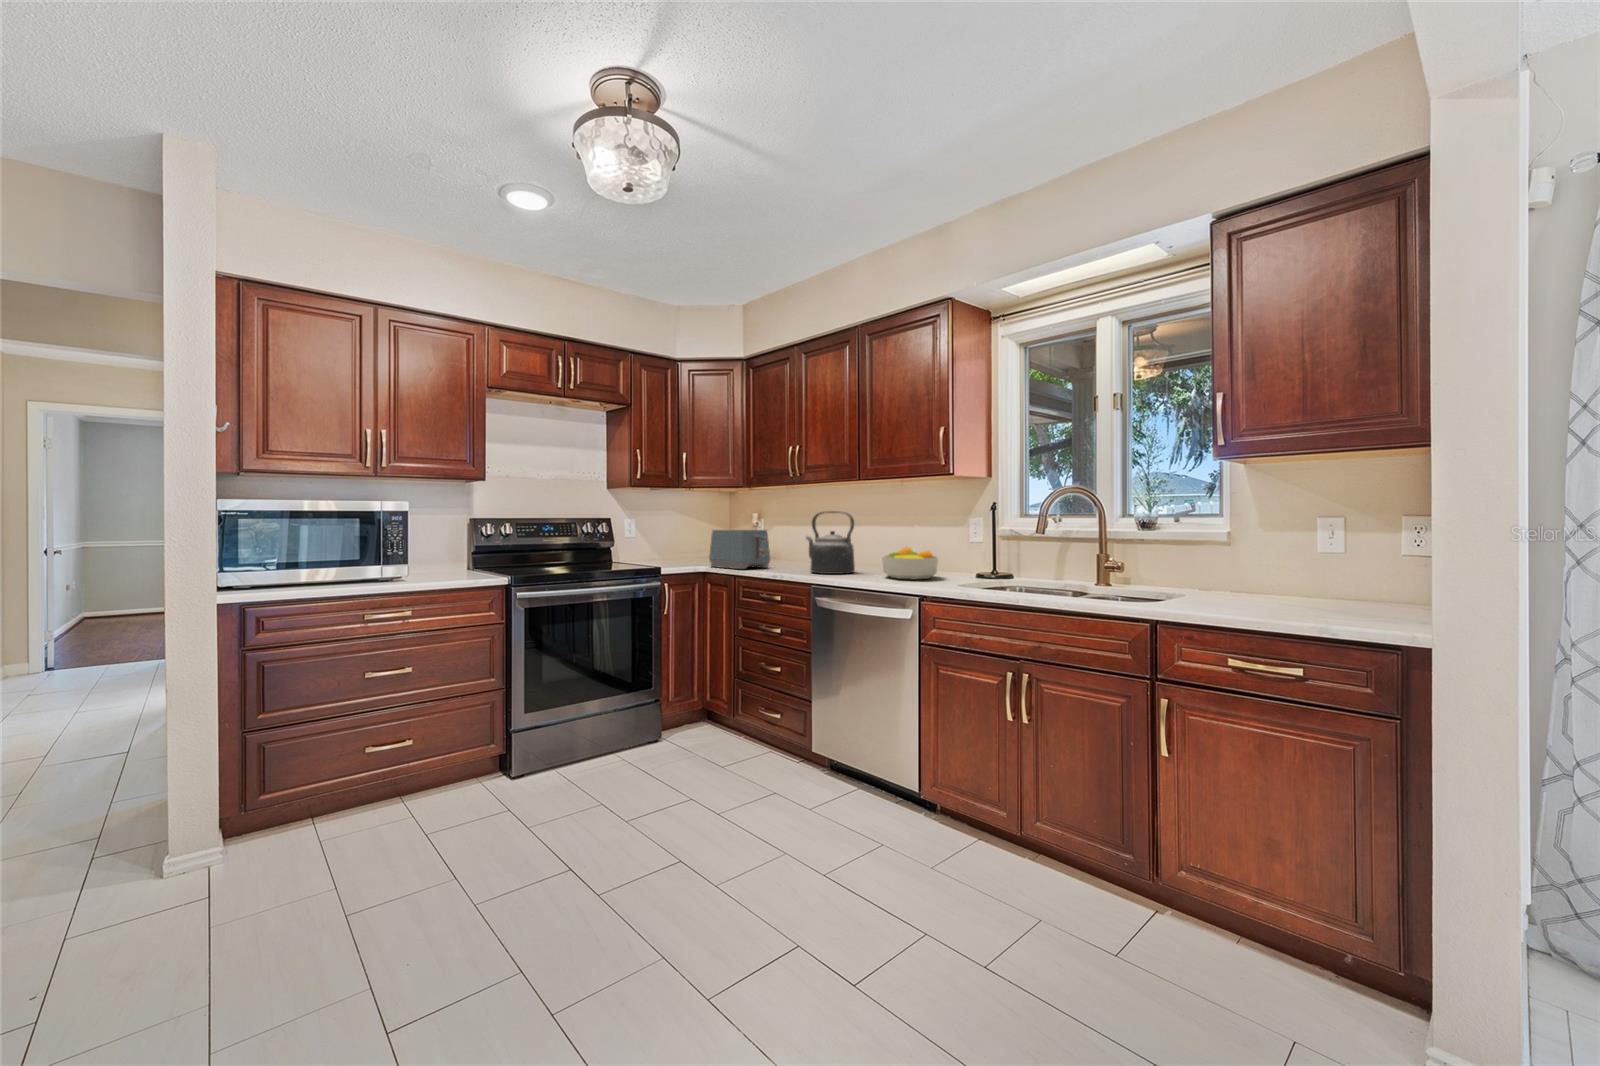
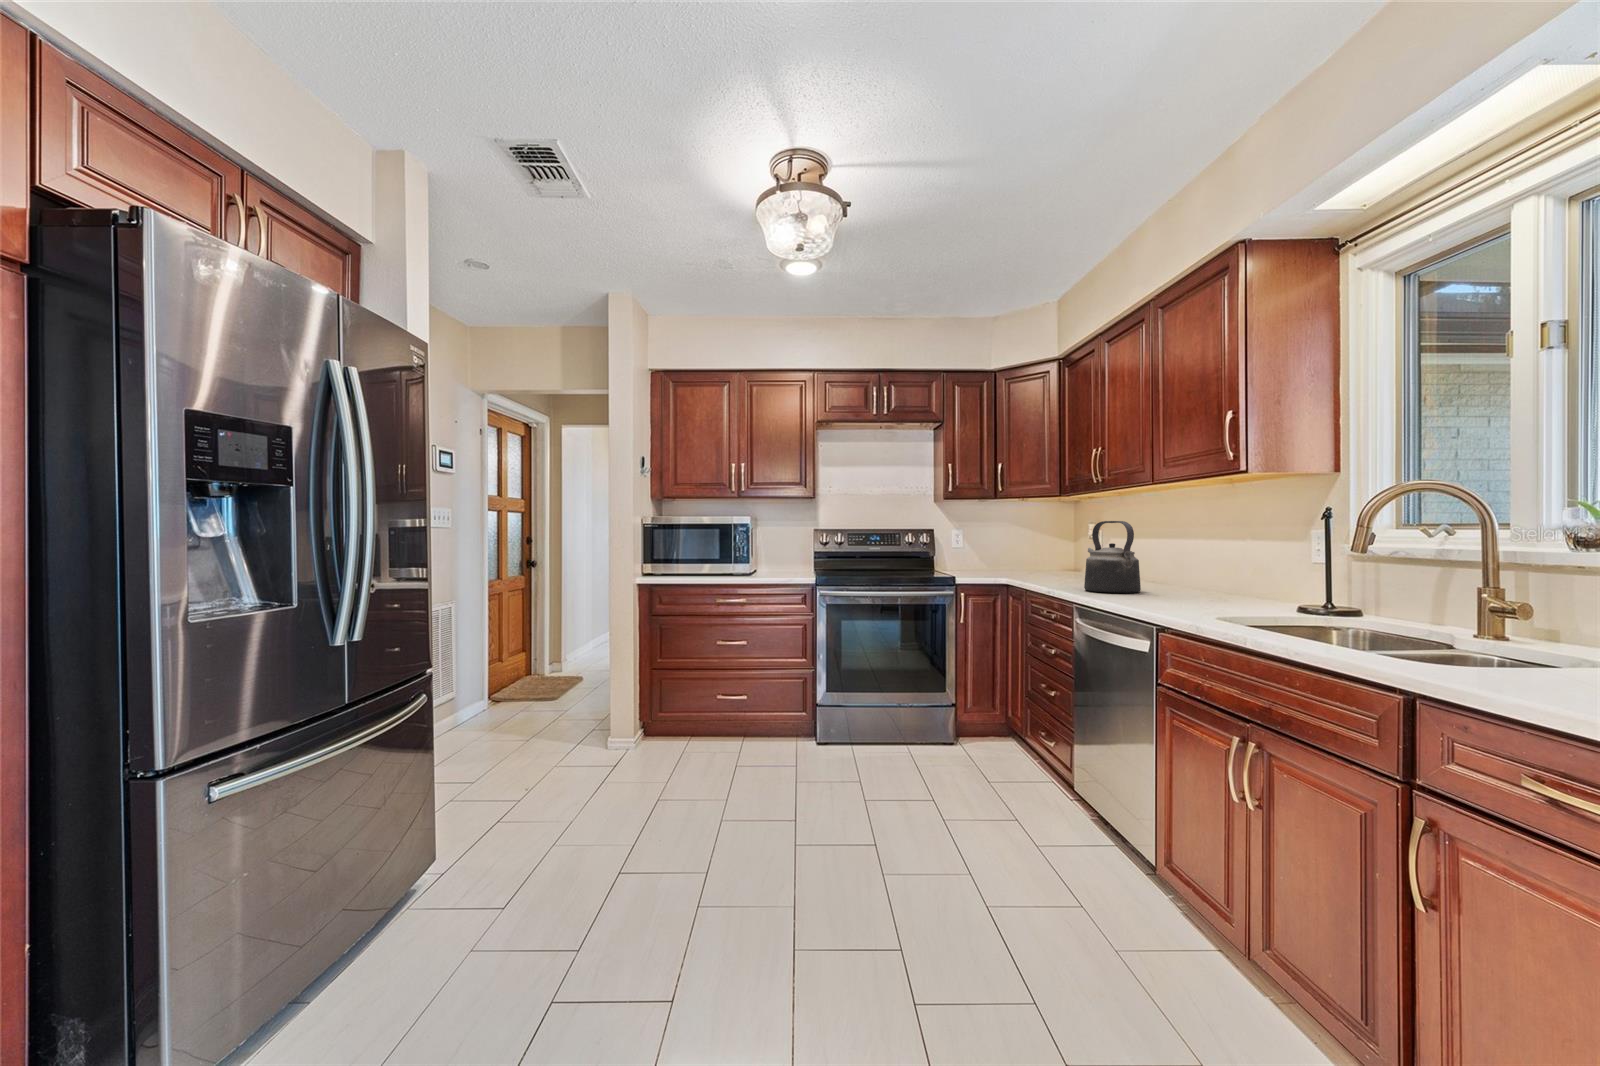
toaster: present [709,530,770,569] -> none [1005,540,1061,582]
fruit bowl: present [882,547,938,579] -> none [1147,564,1230,606]

